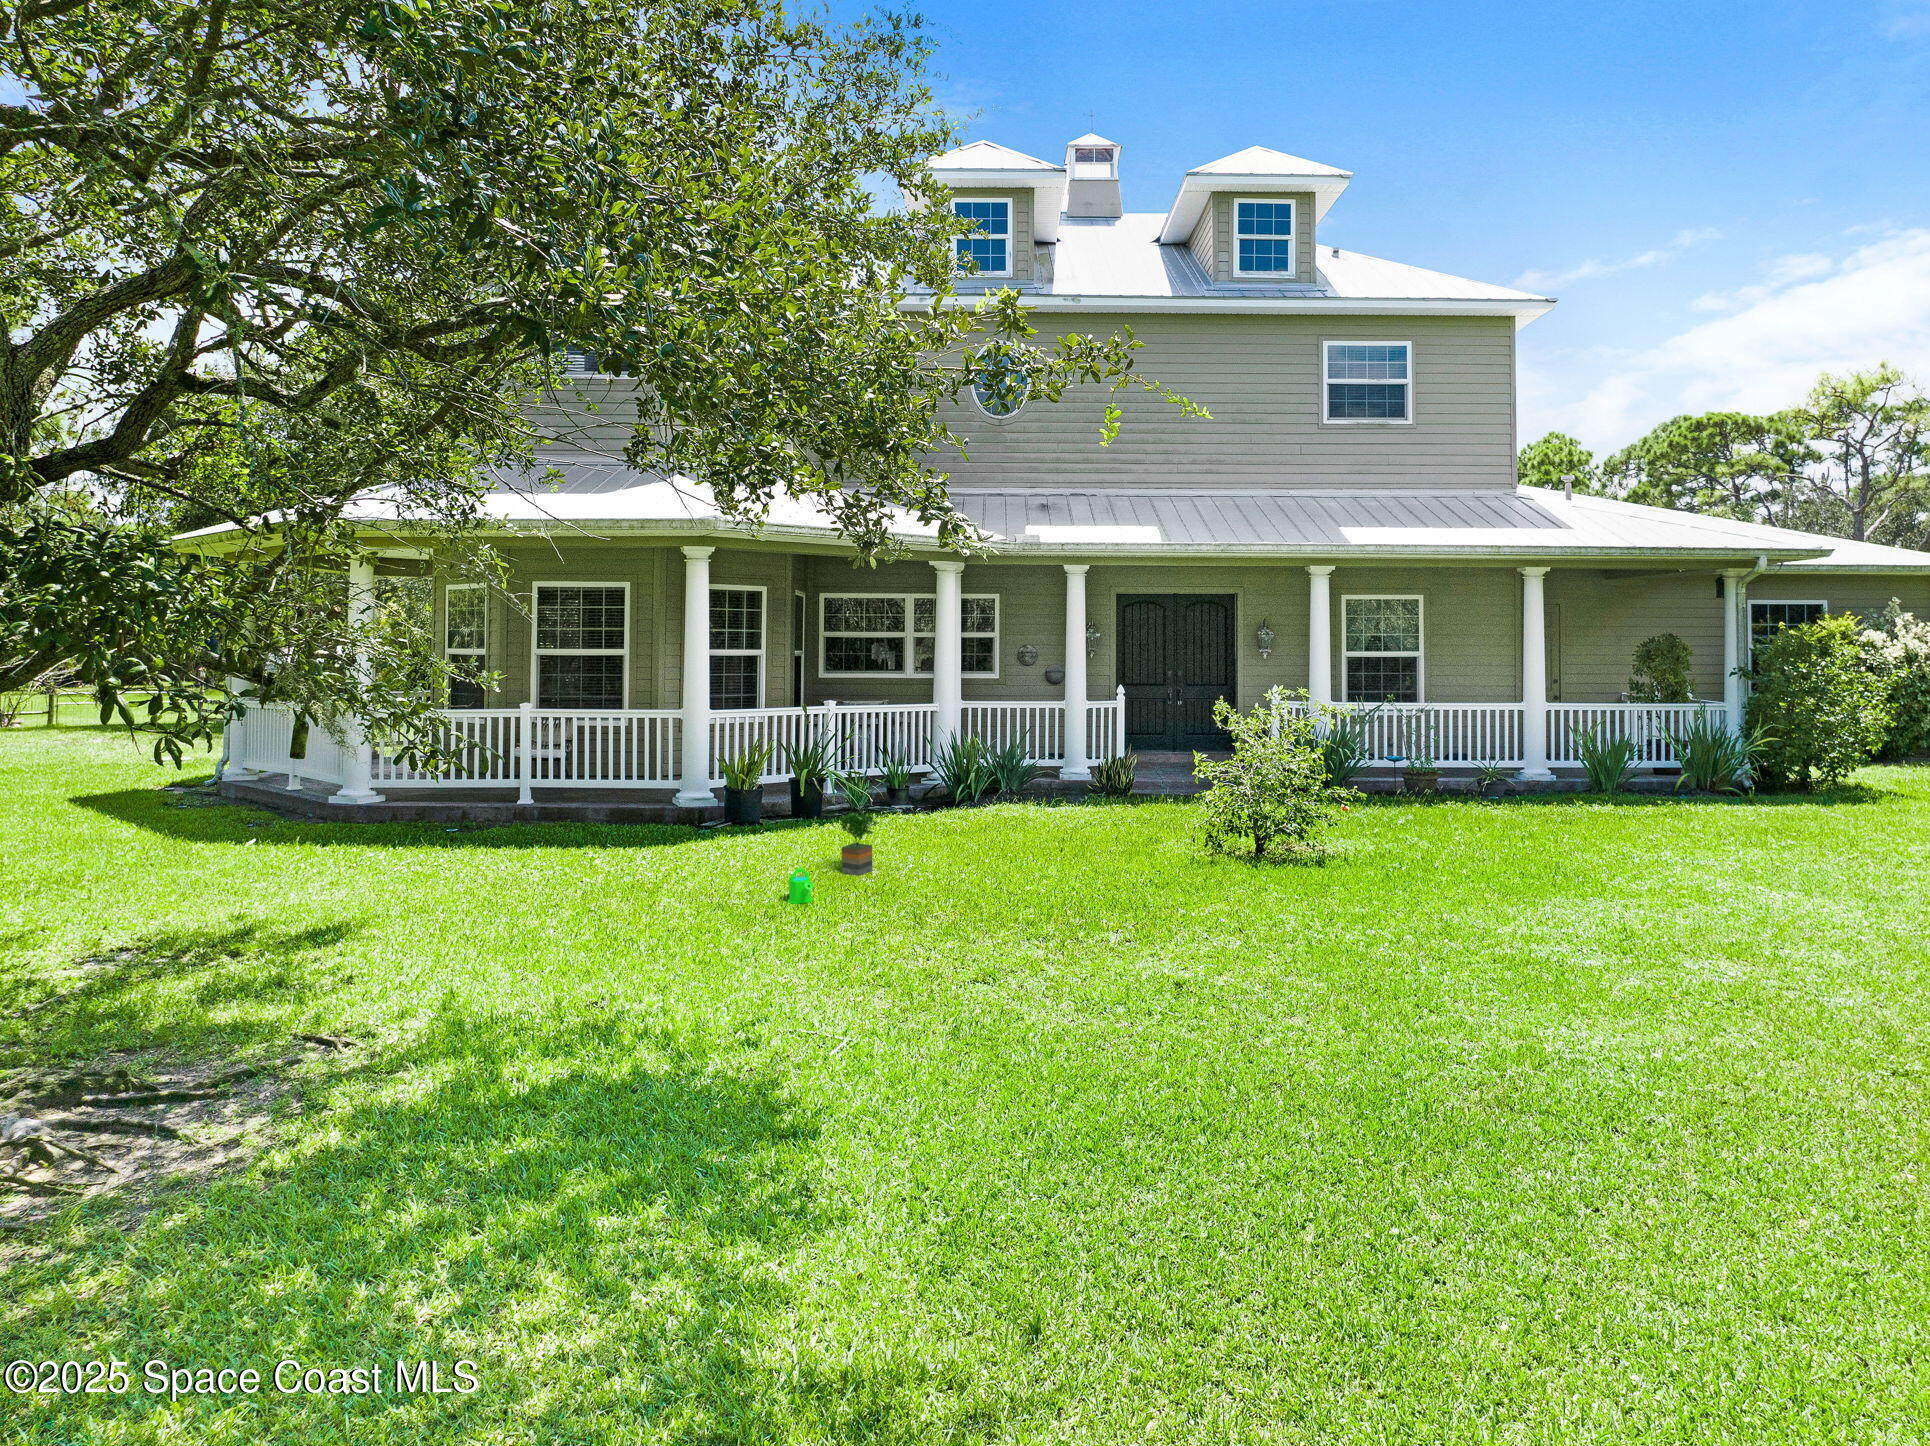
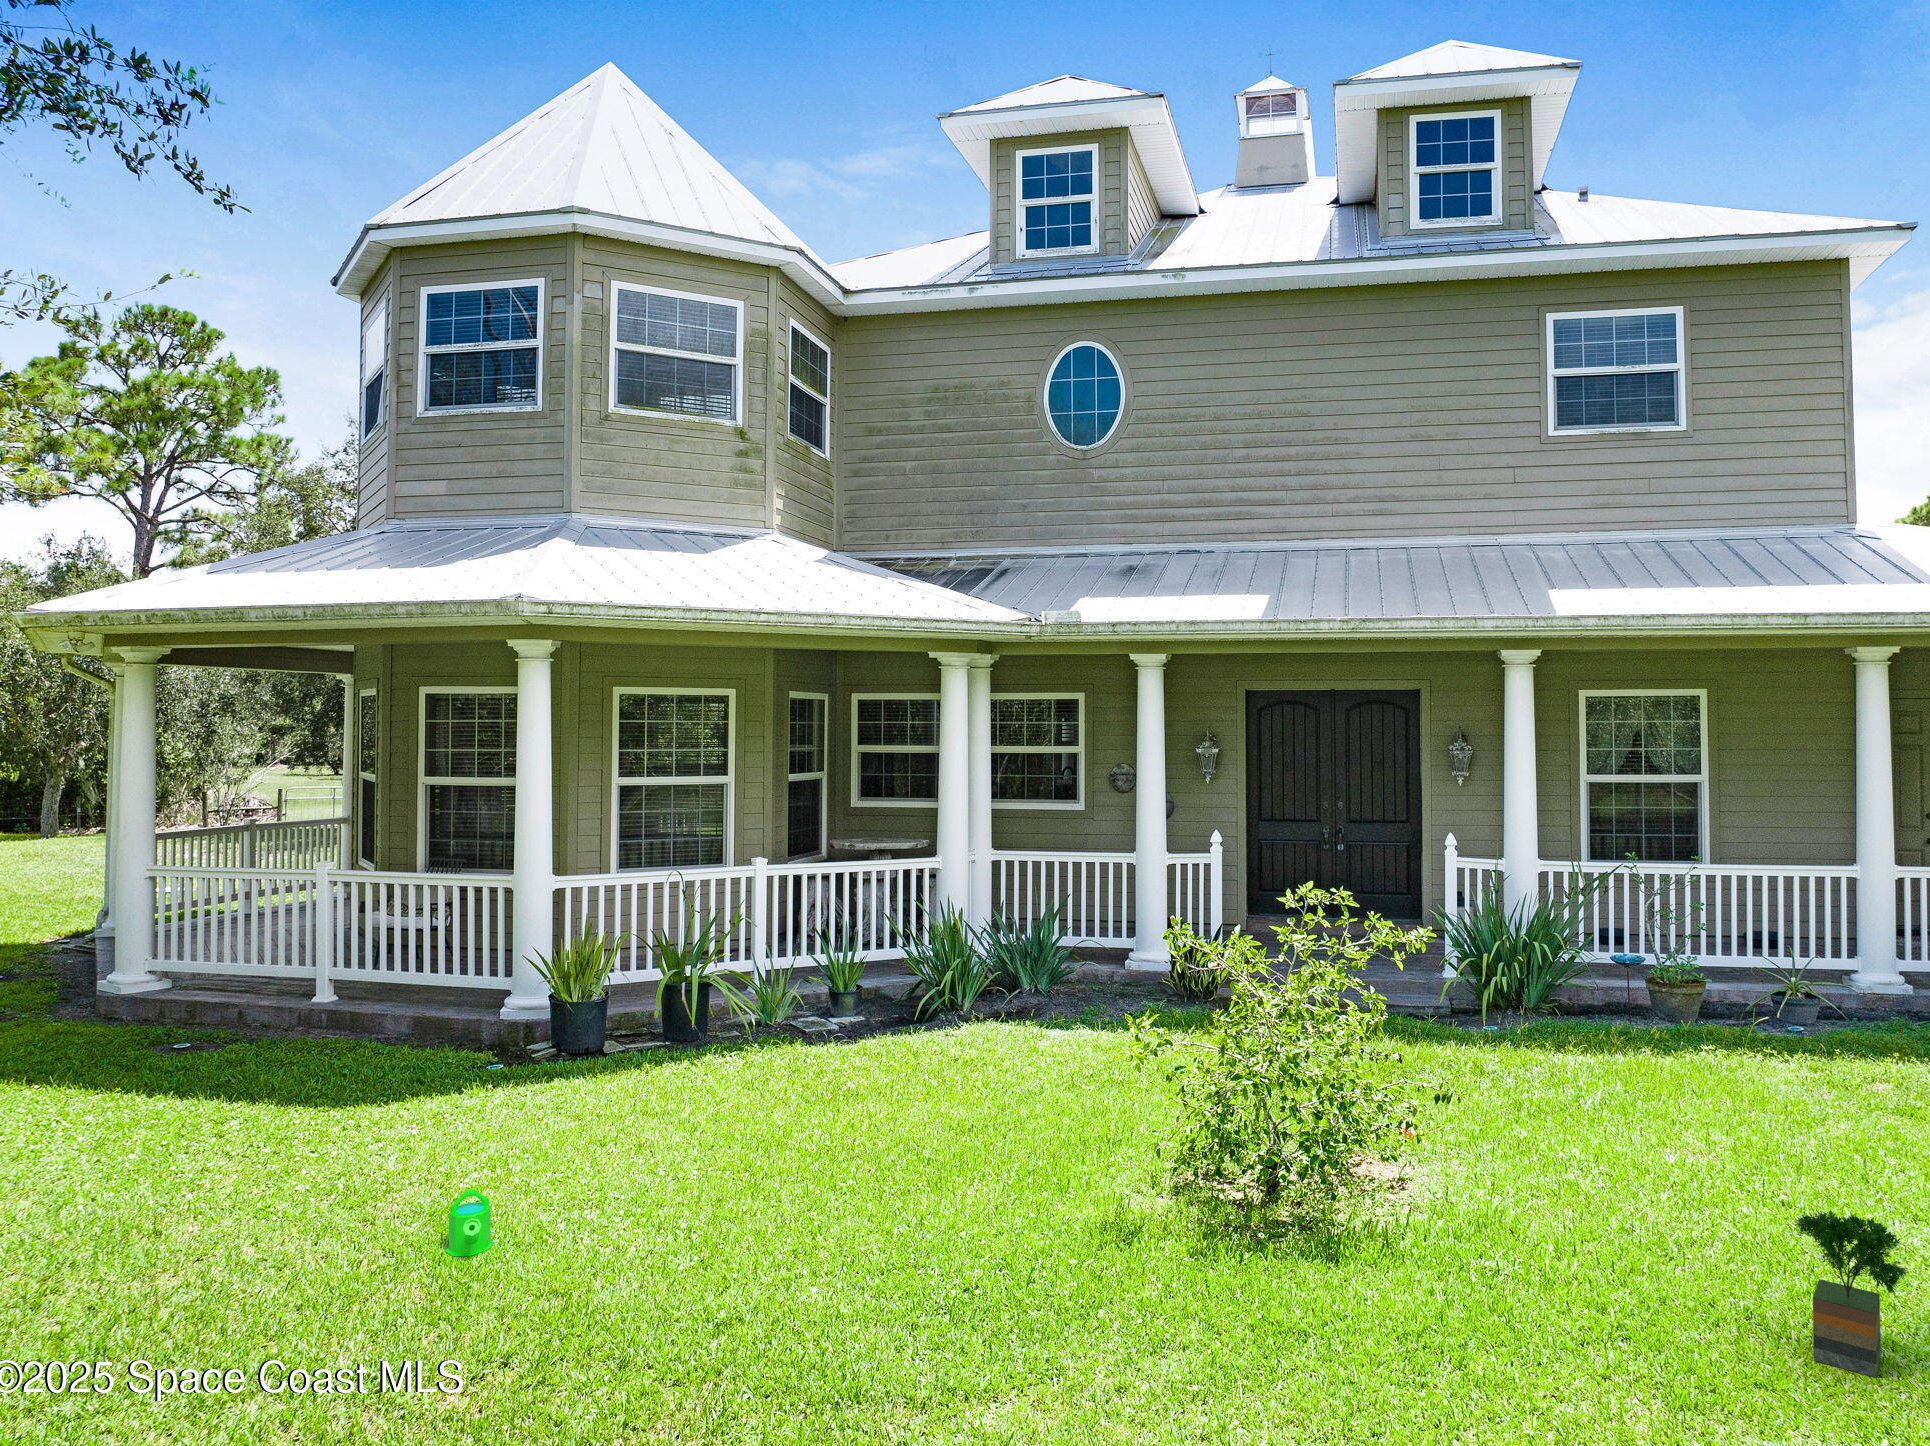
potted tree: present [841,813,878,875] -> present [1795,1210,1908,1378]

